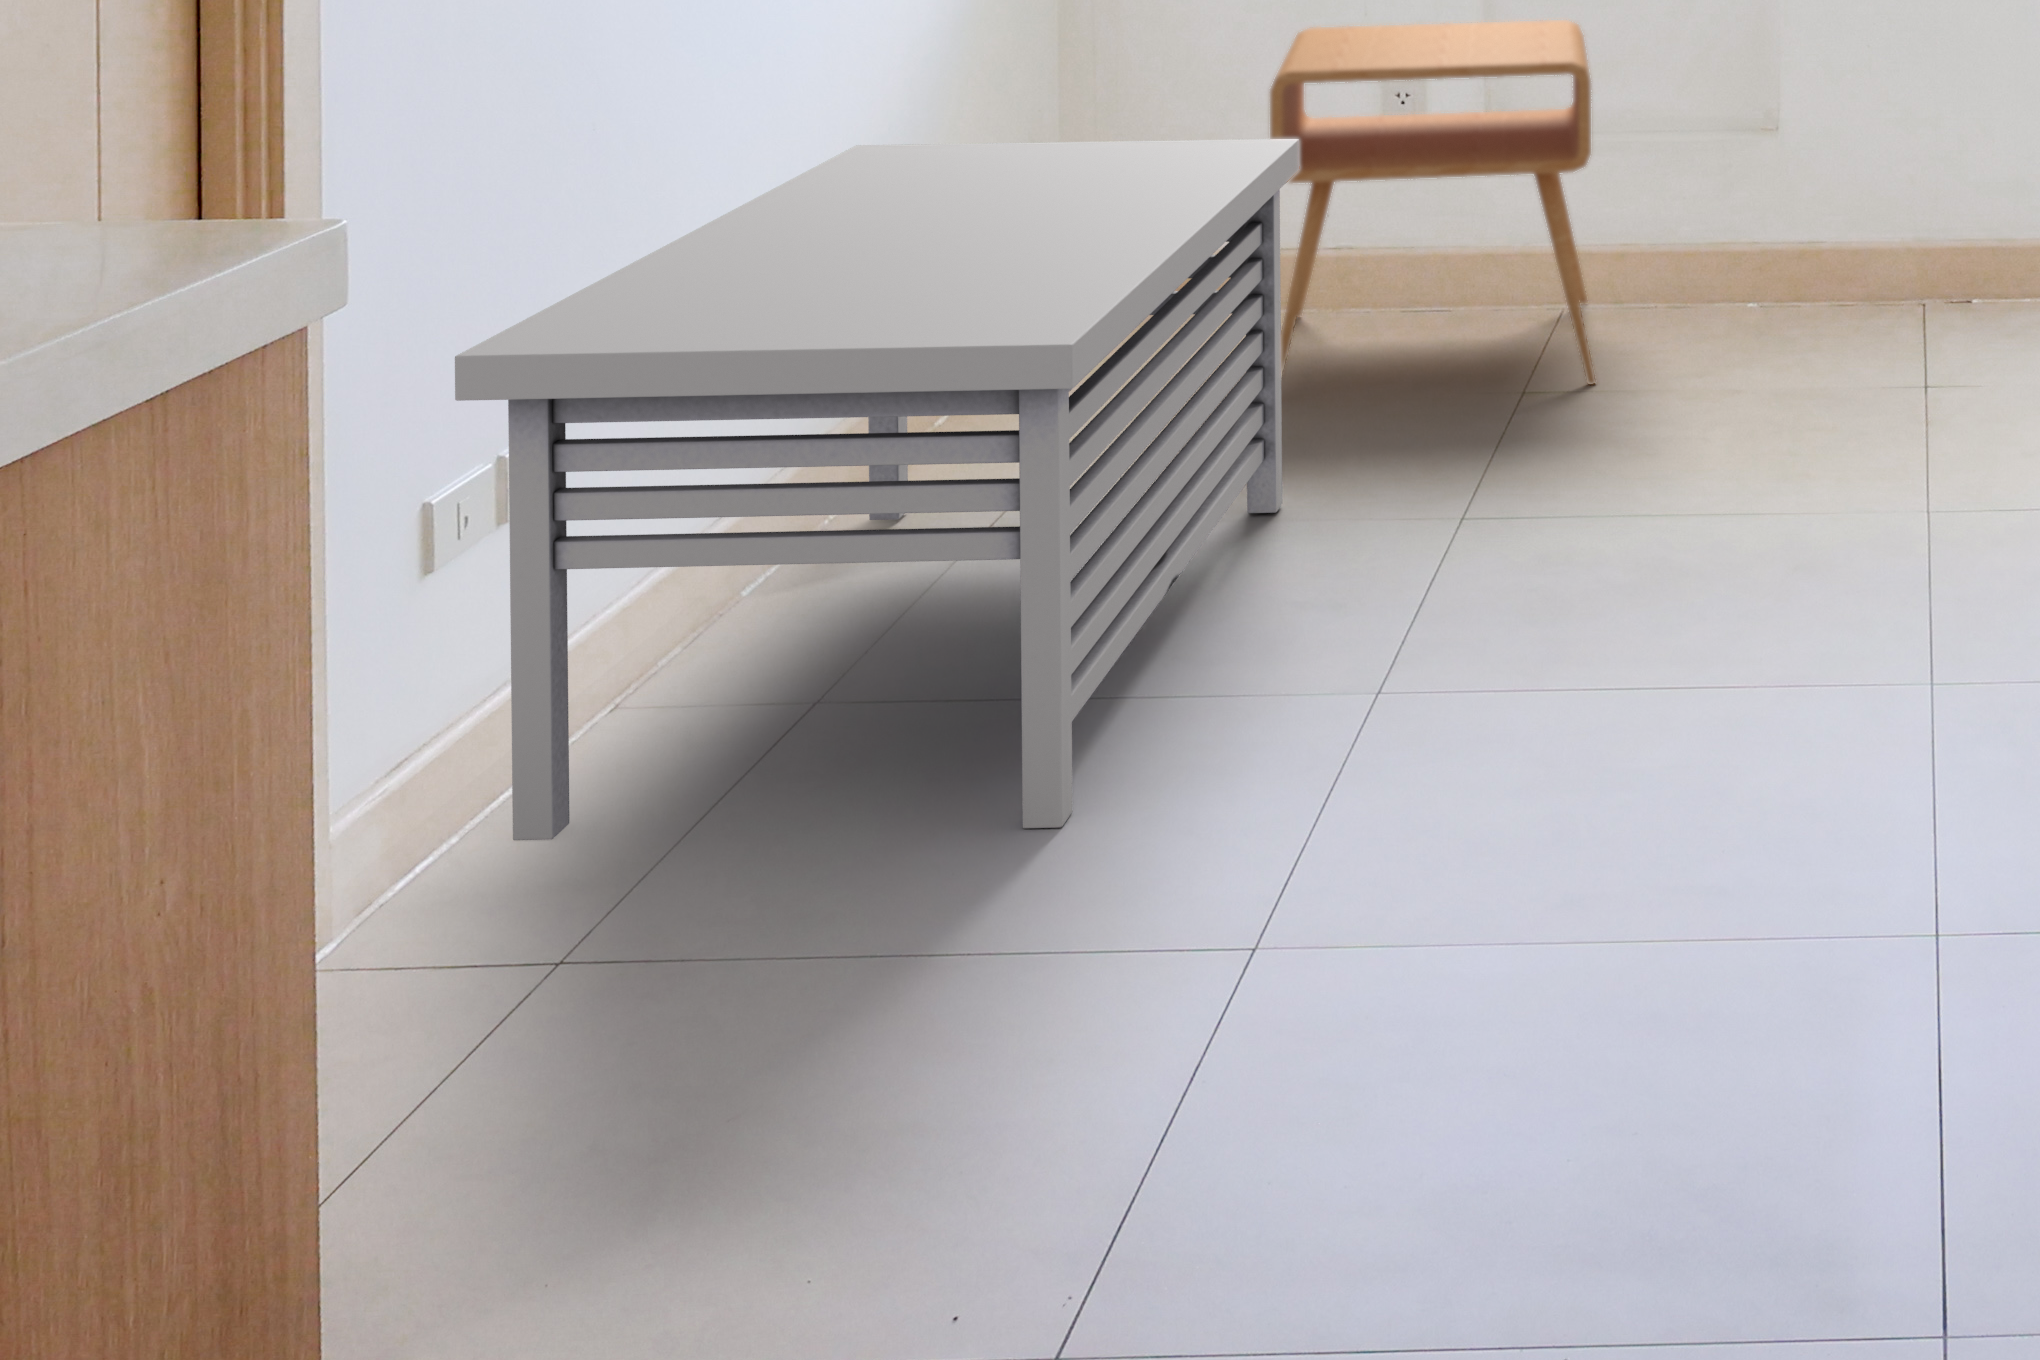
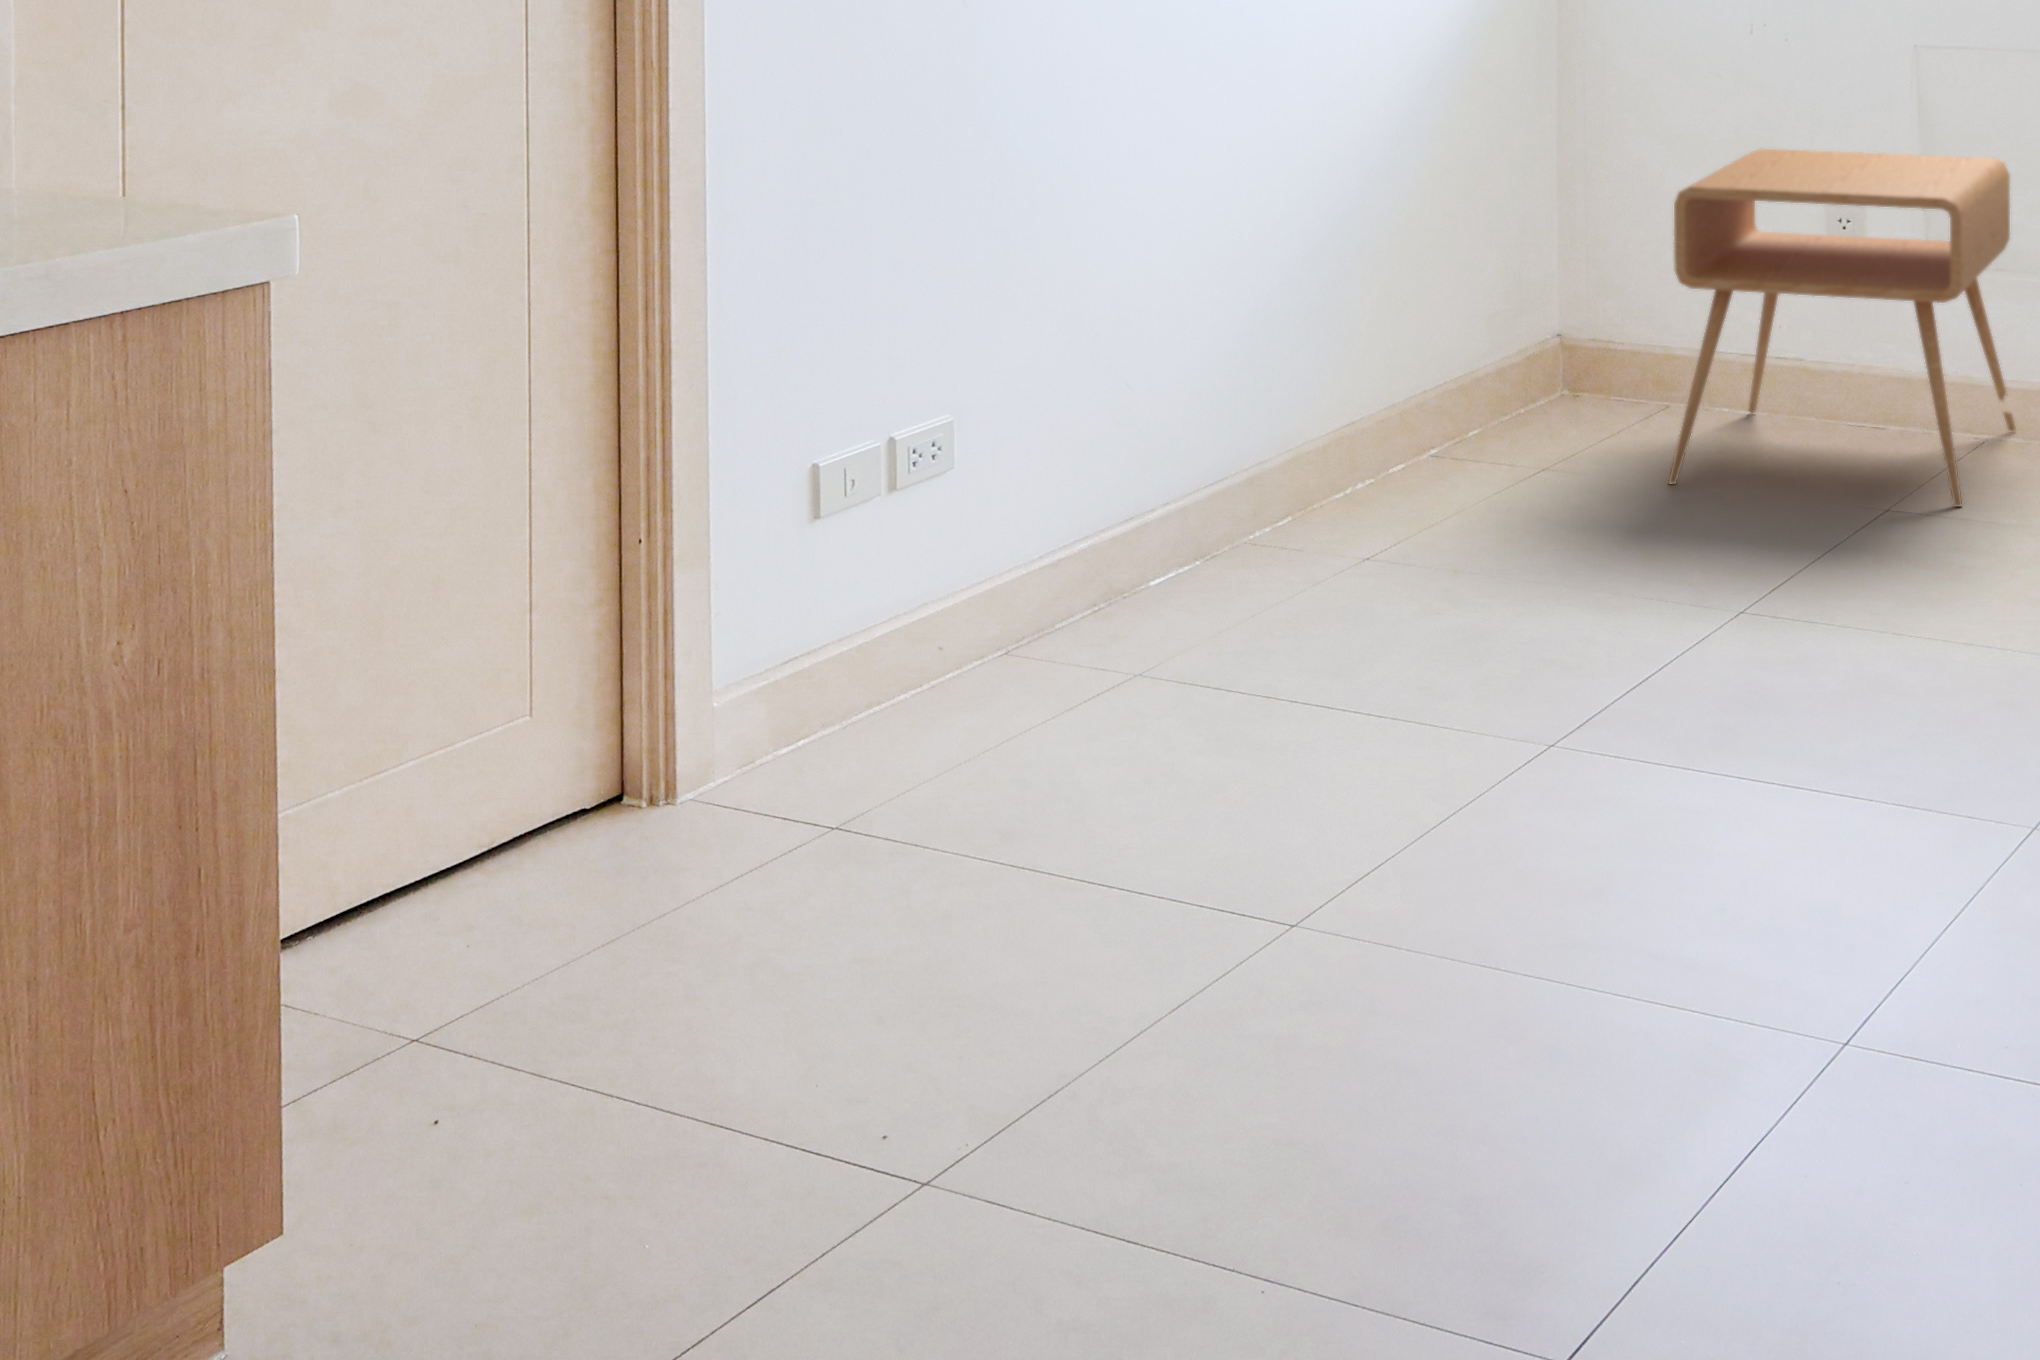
storage bench: present [455,139,1300,840] -> none [827,221,1624,807]

